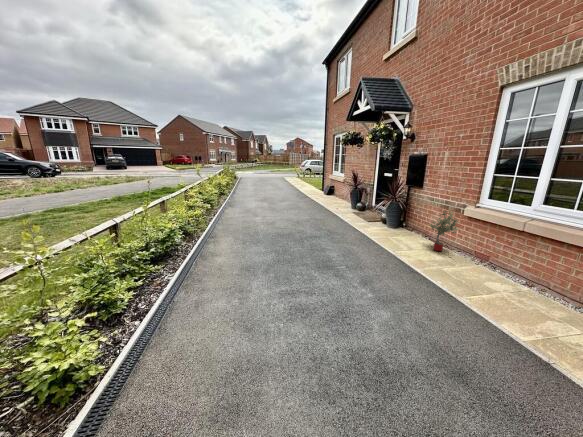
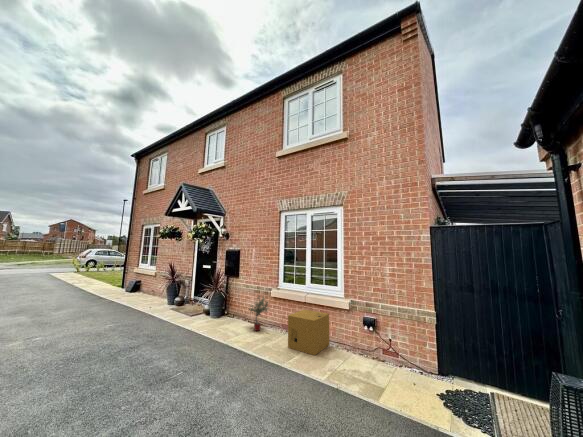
cardboard box: none [475,239,568,303] -> present [288,310,329,355]

